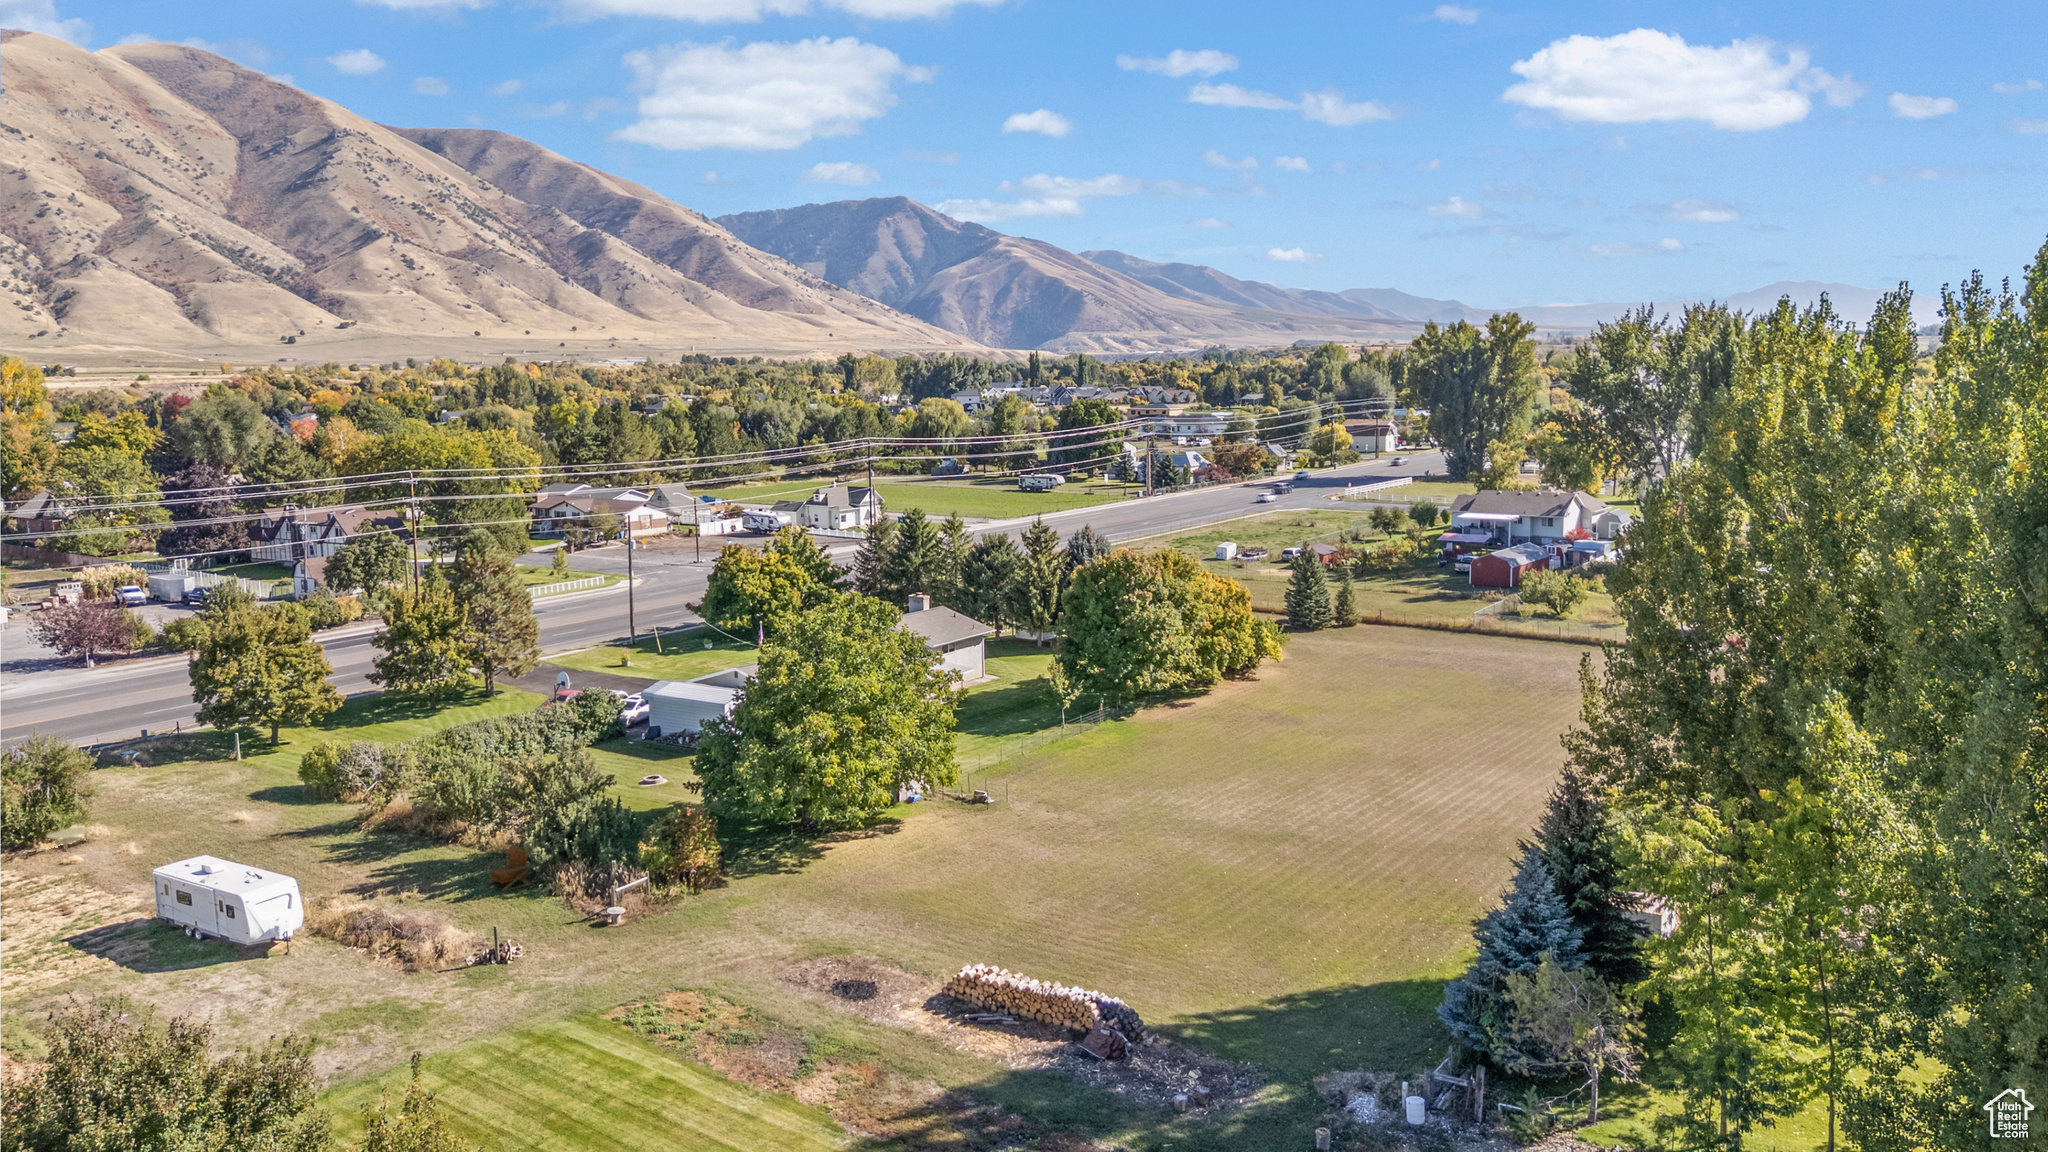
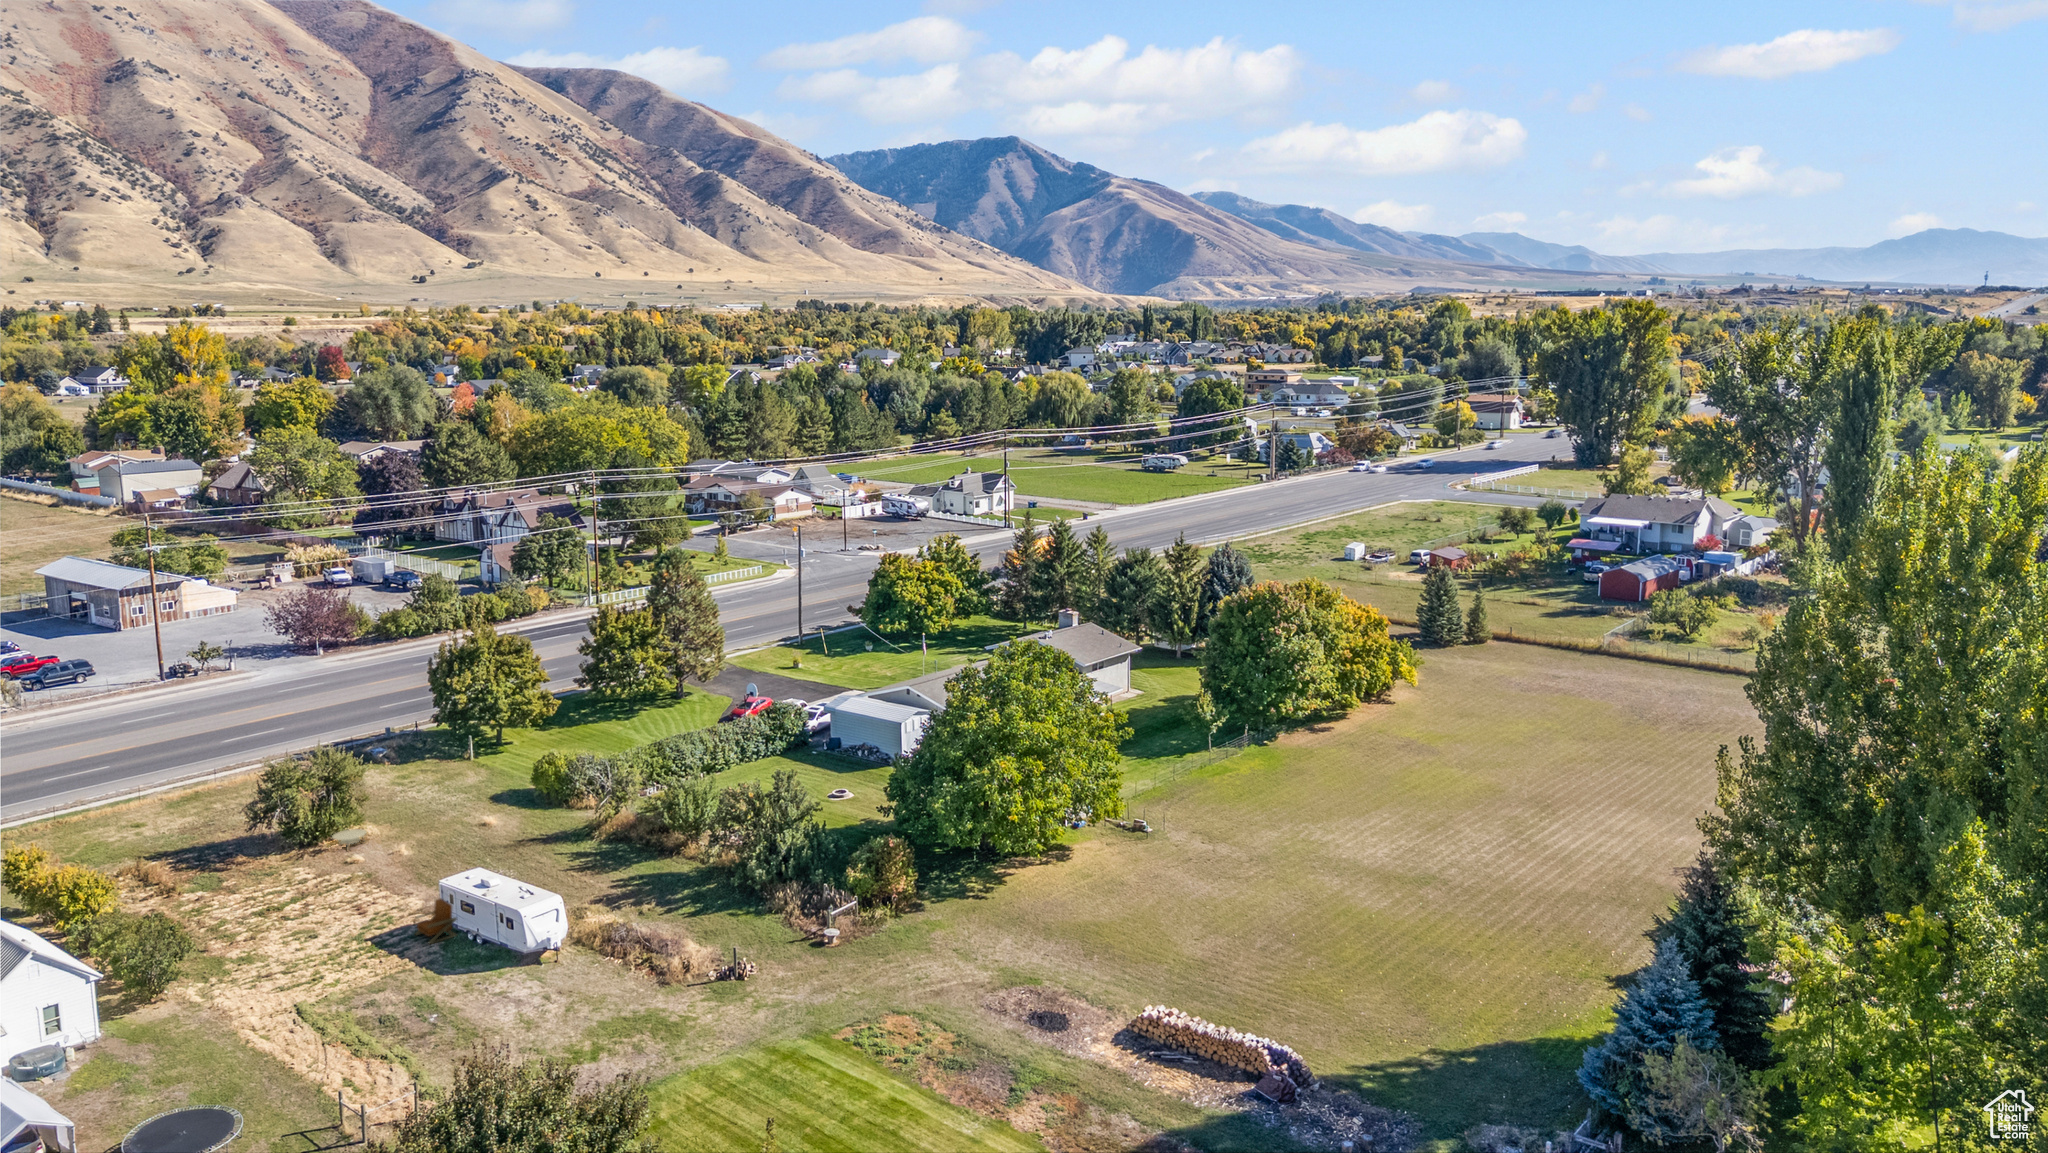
lounge chair: present [488,845,532,892] -> present [415,898,457,944]

